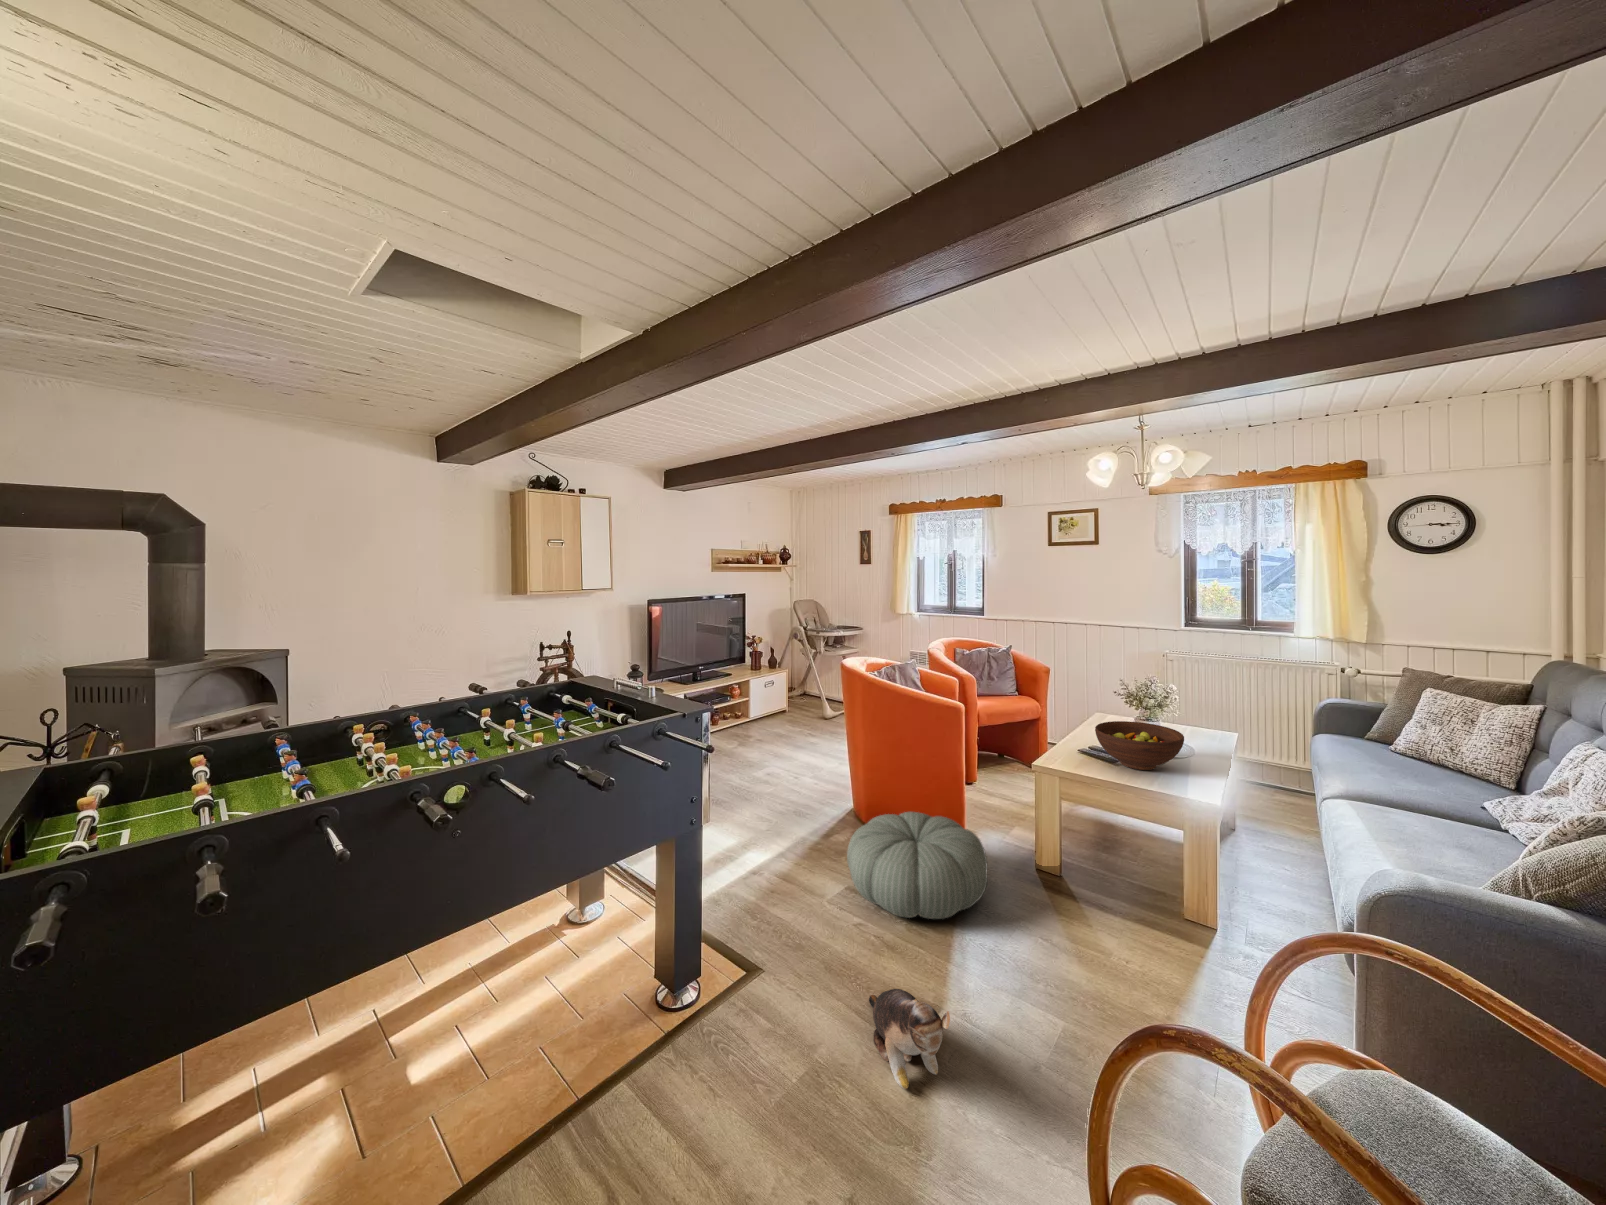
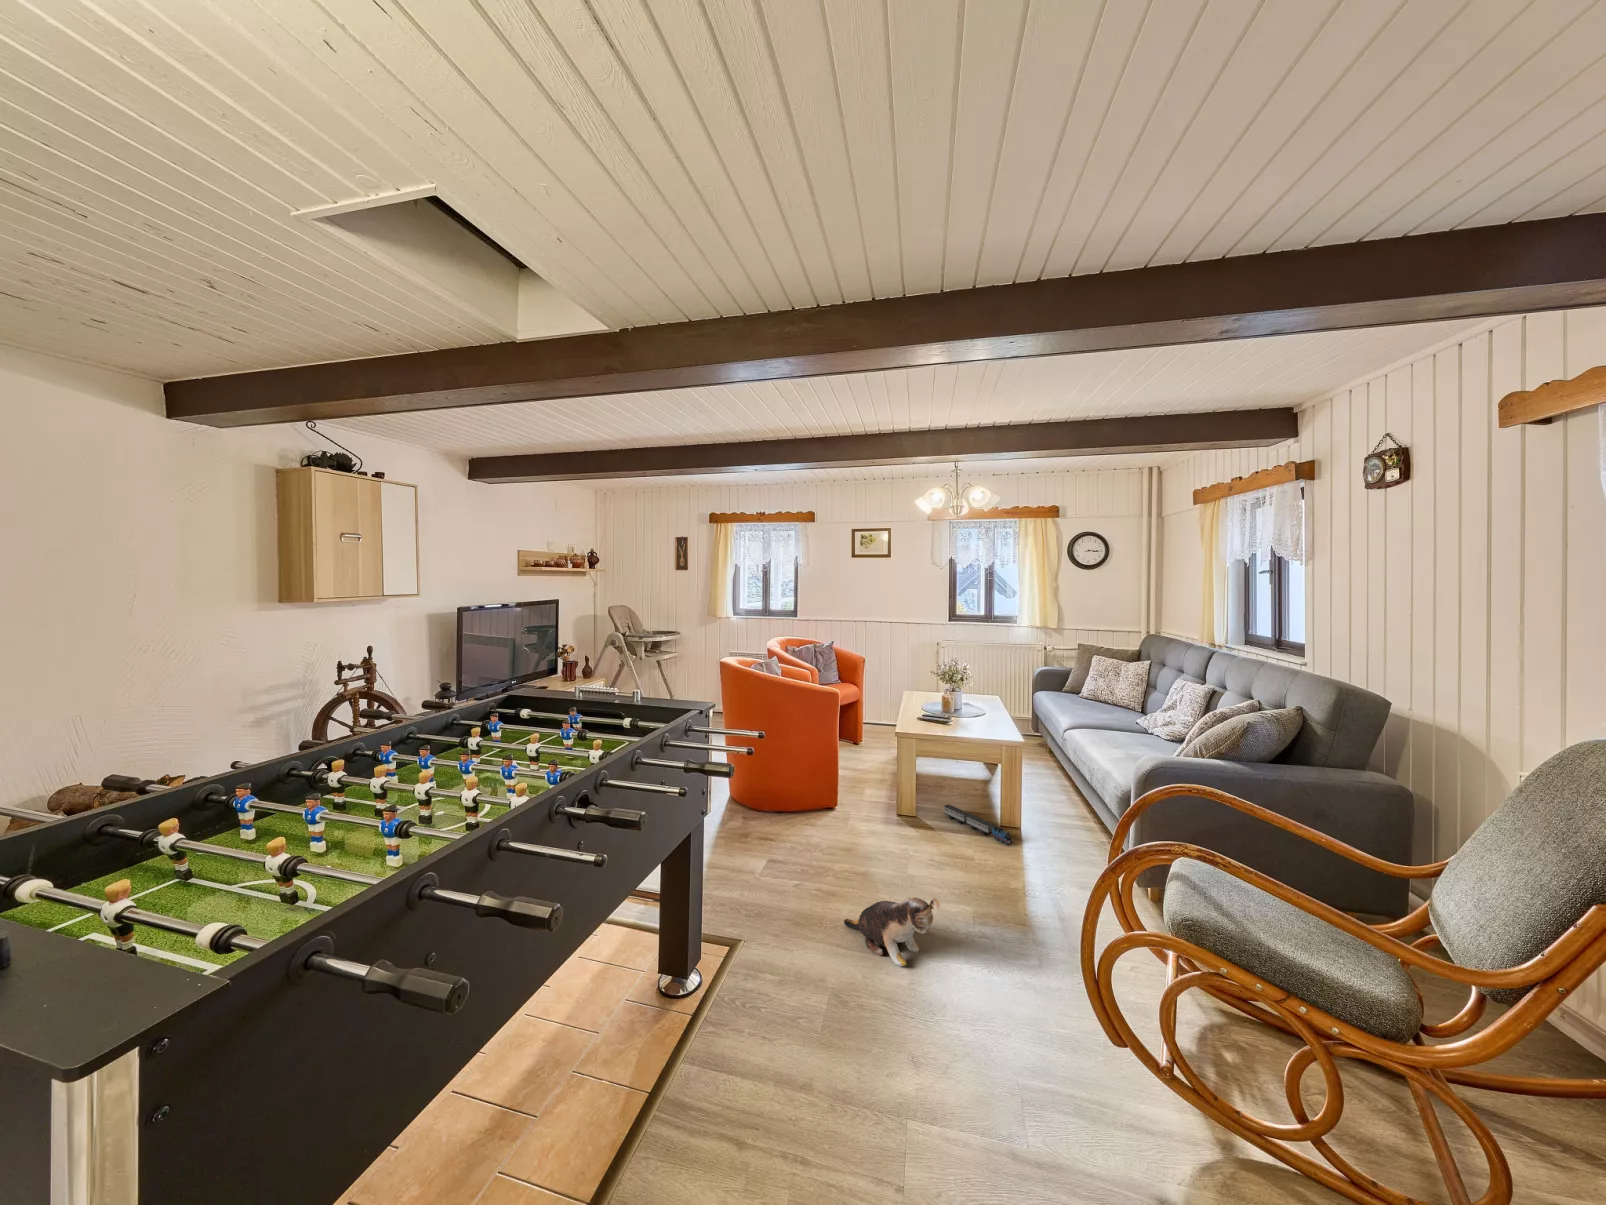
fruit bowl: present [1095,721,1184,770] -> none [934,692,992,725]
pouf: present [847,812,988,919] -> none [770,783,886,864]
toy train: none [1094,873,1183,955] -> present [944,804,1015,845]

